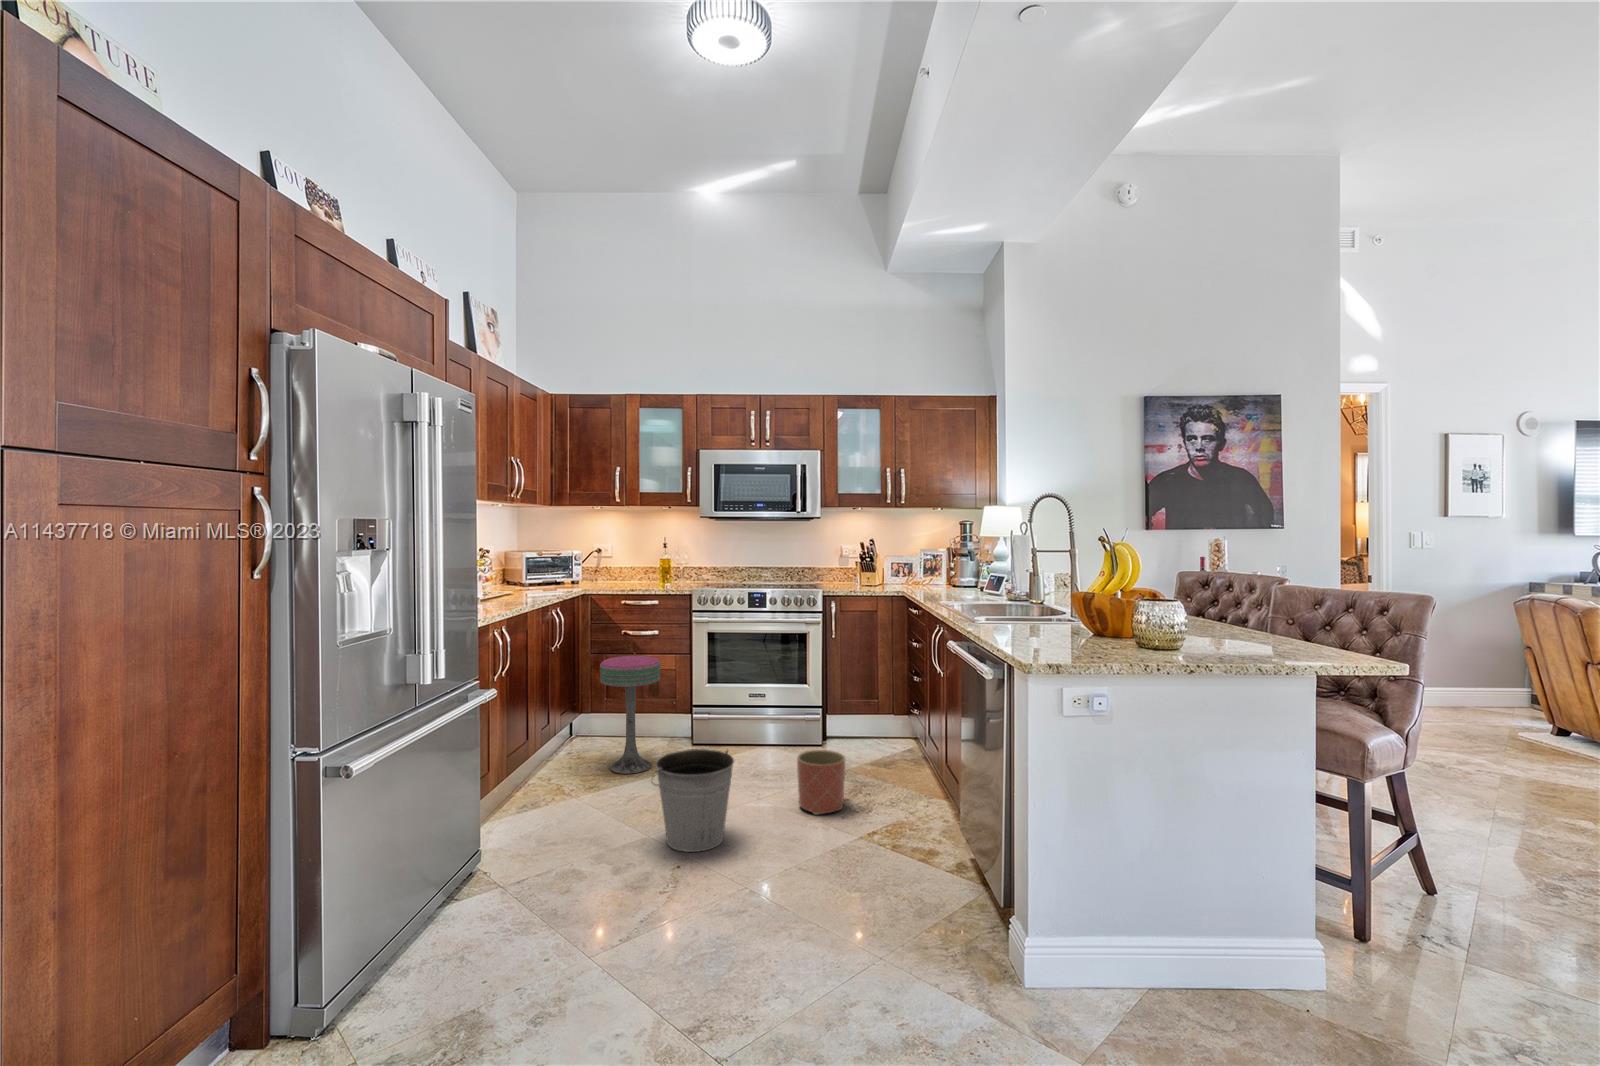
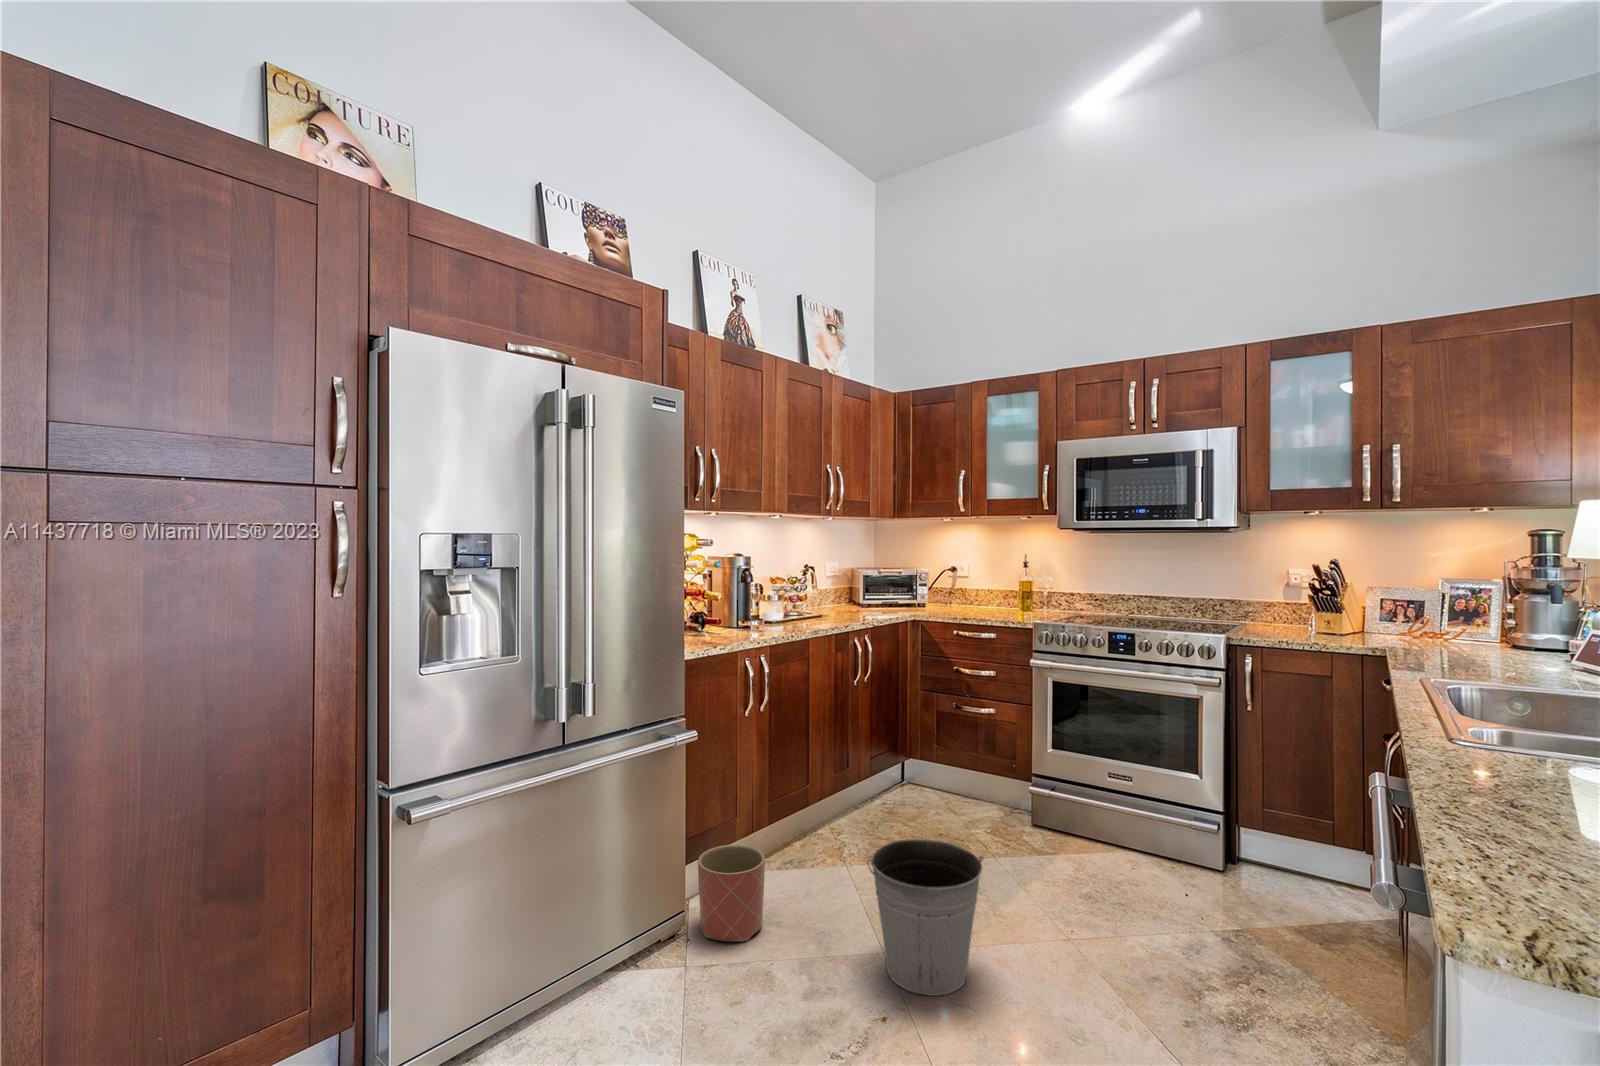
bar stool: present [600,656,660,774] -> none [898,696,972,846]
planter: present [797,750,845,815] -> present [698,845,765,941]

